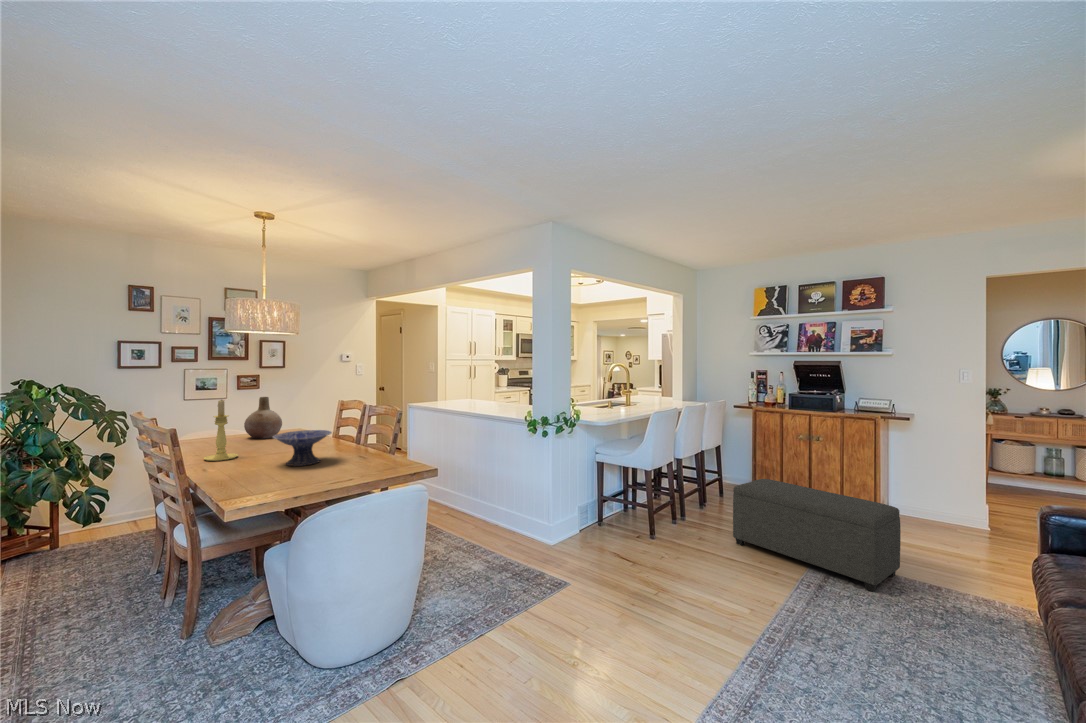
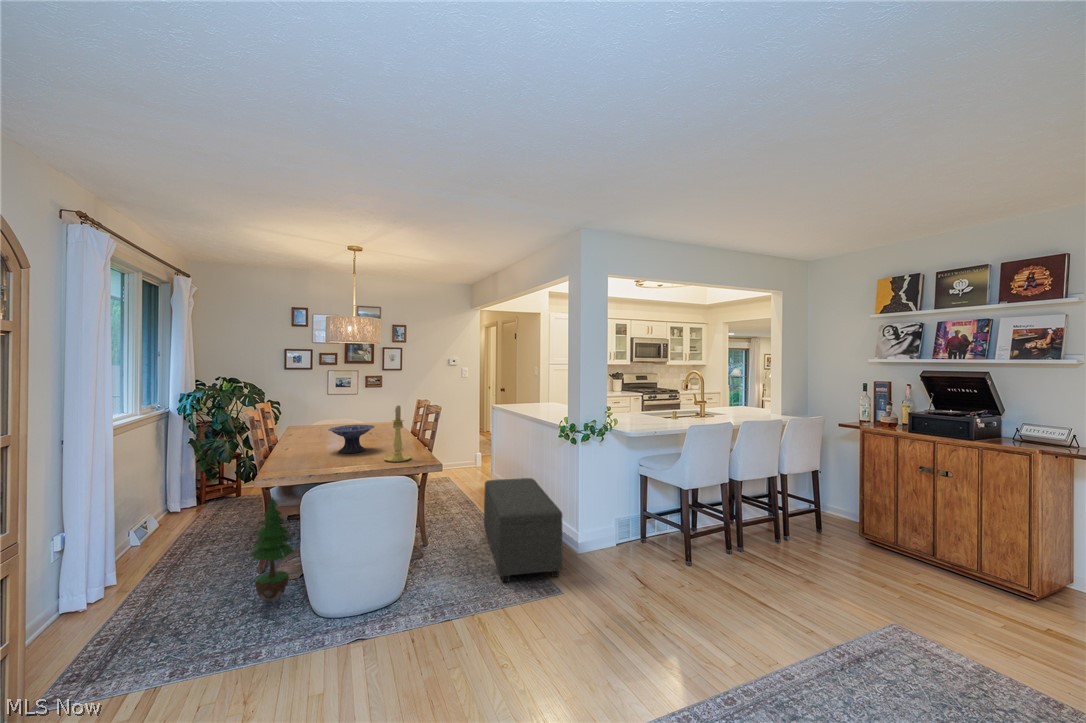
vase: present [244,397,282,439] -> none [345,395,374,429]
candle holder: present [204,400,238,461] -> present [384,406,411,462]
ottoman: present [733,479,901,591] -> present [484,478,562,582]
potted tree: none [208,529,268,673] -> present [250,497,293,602]

